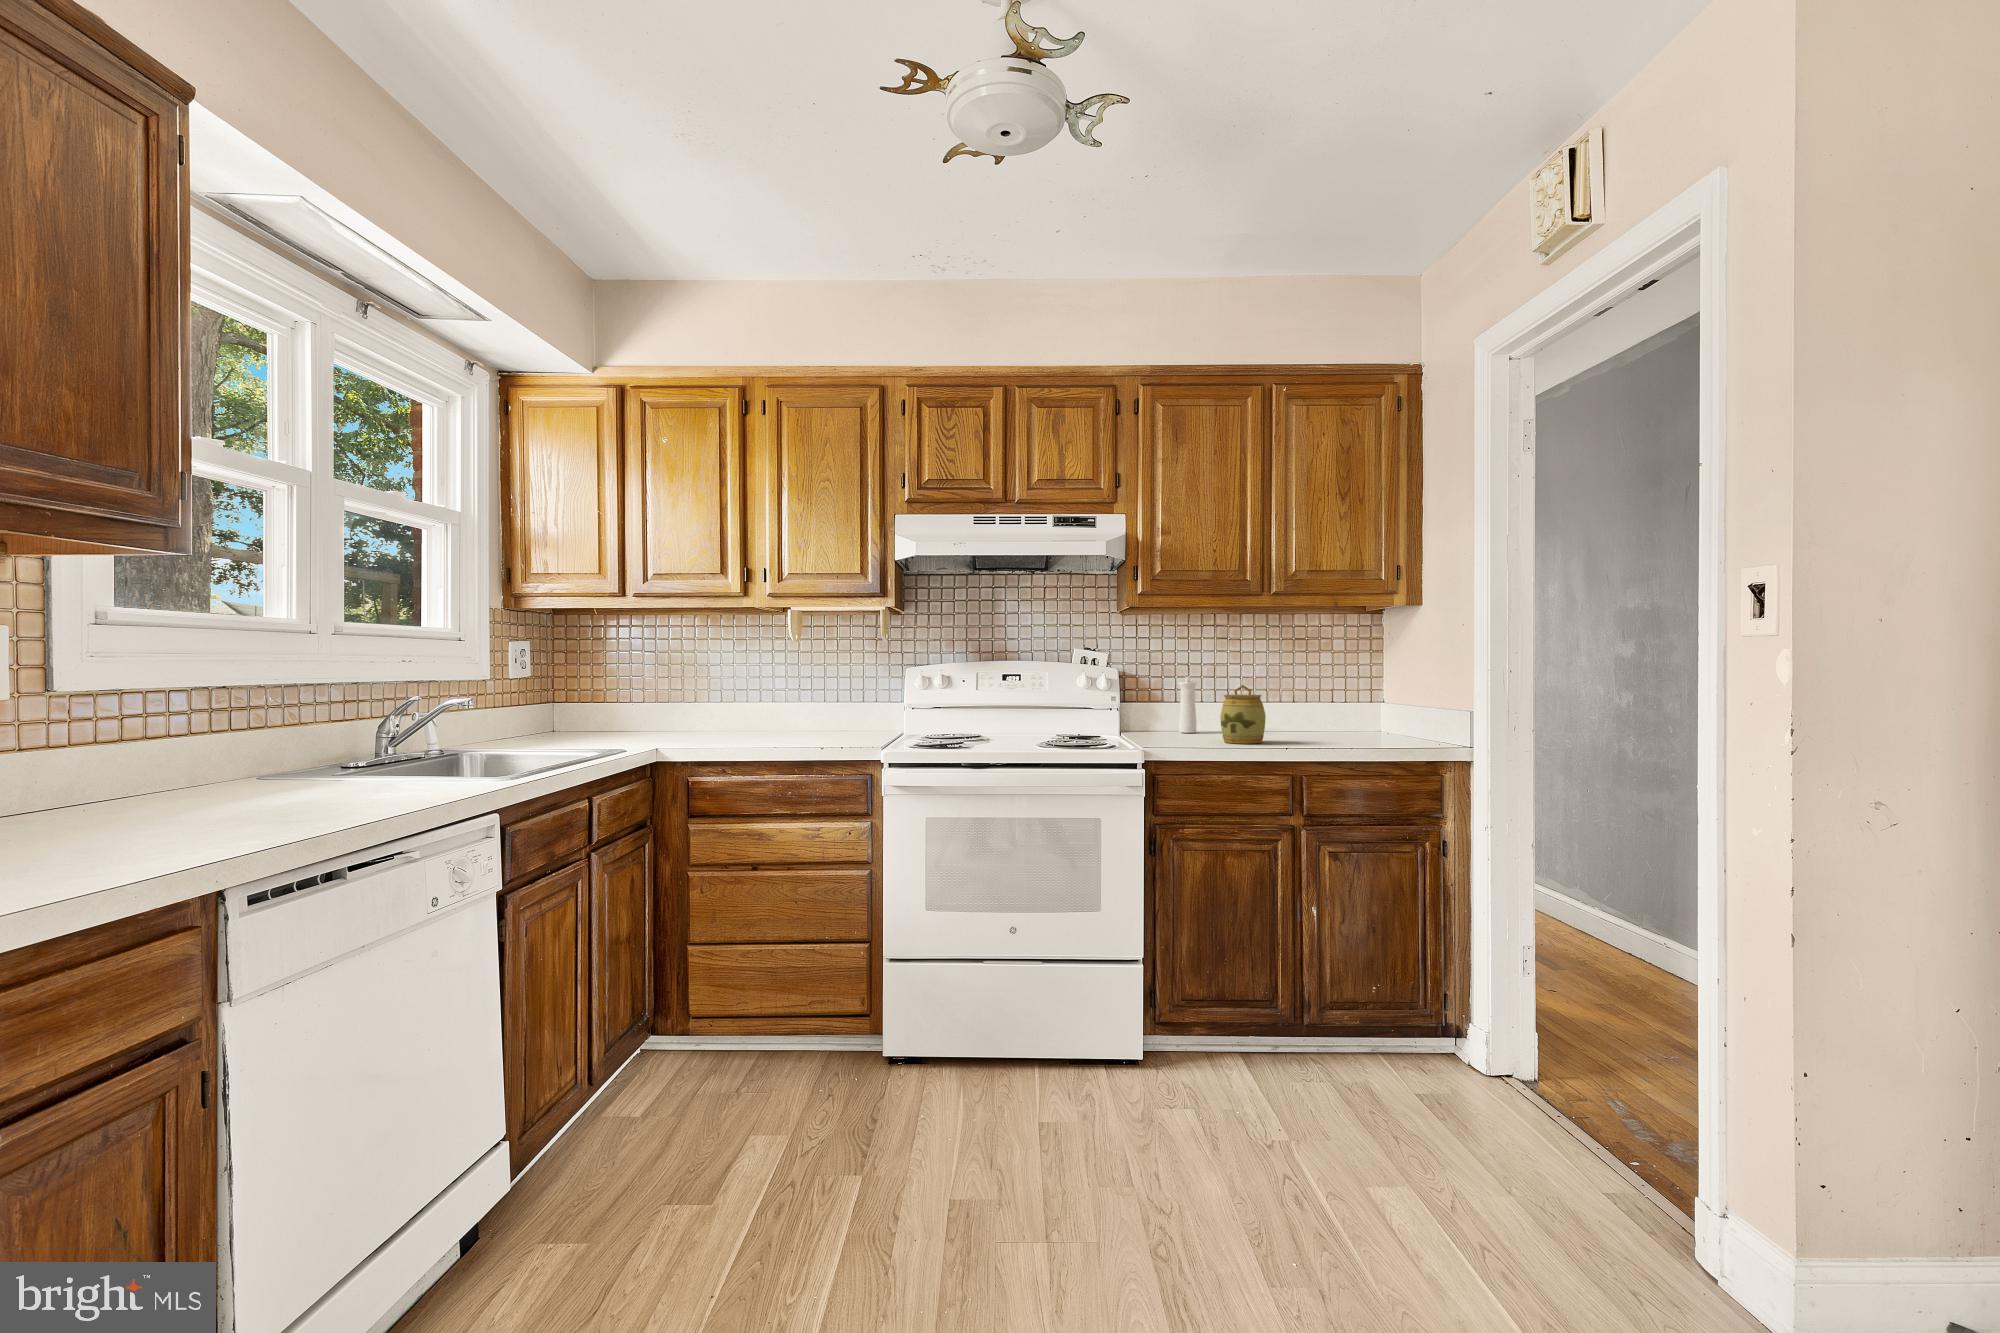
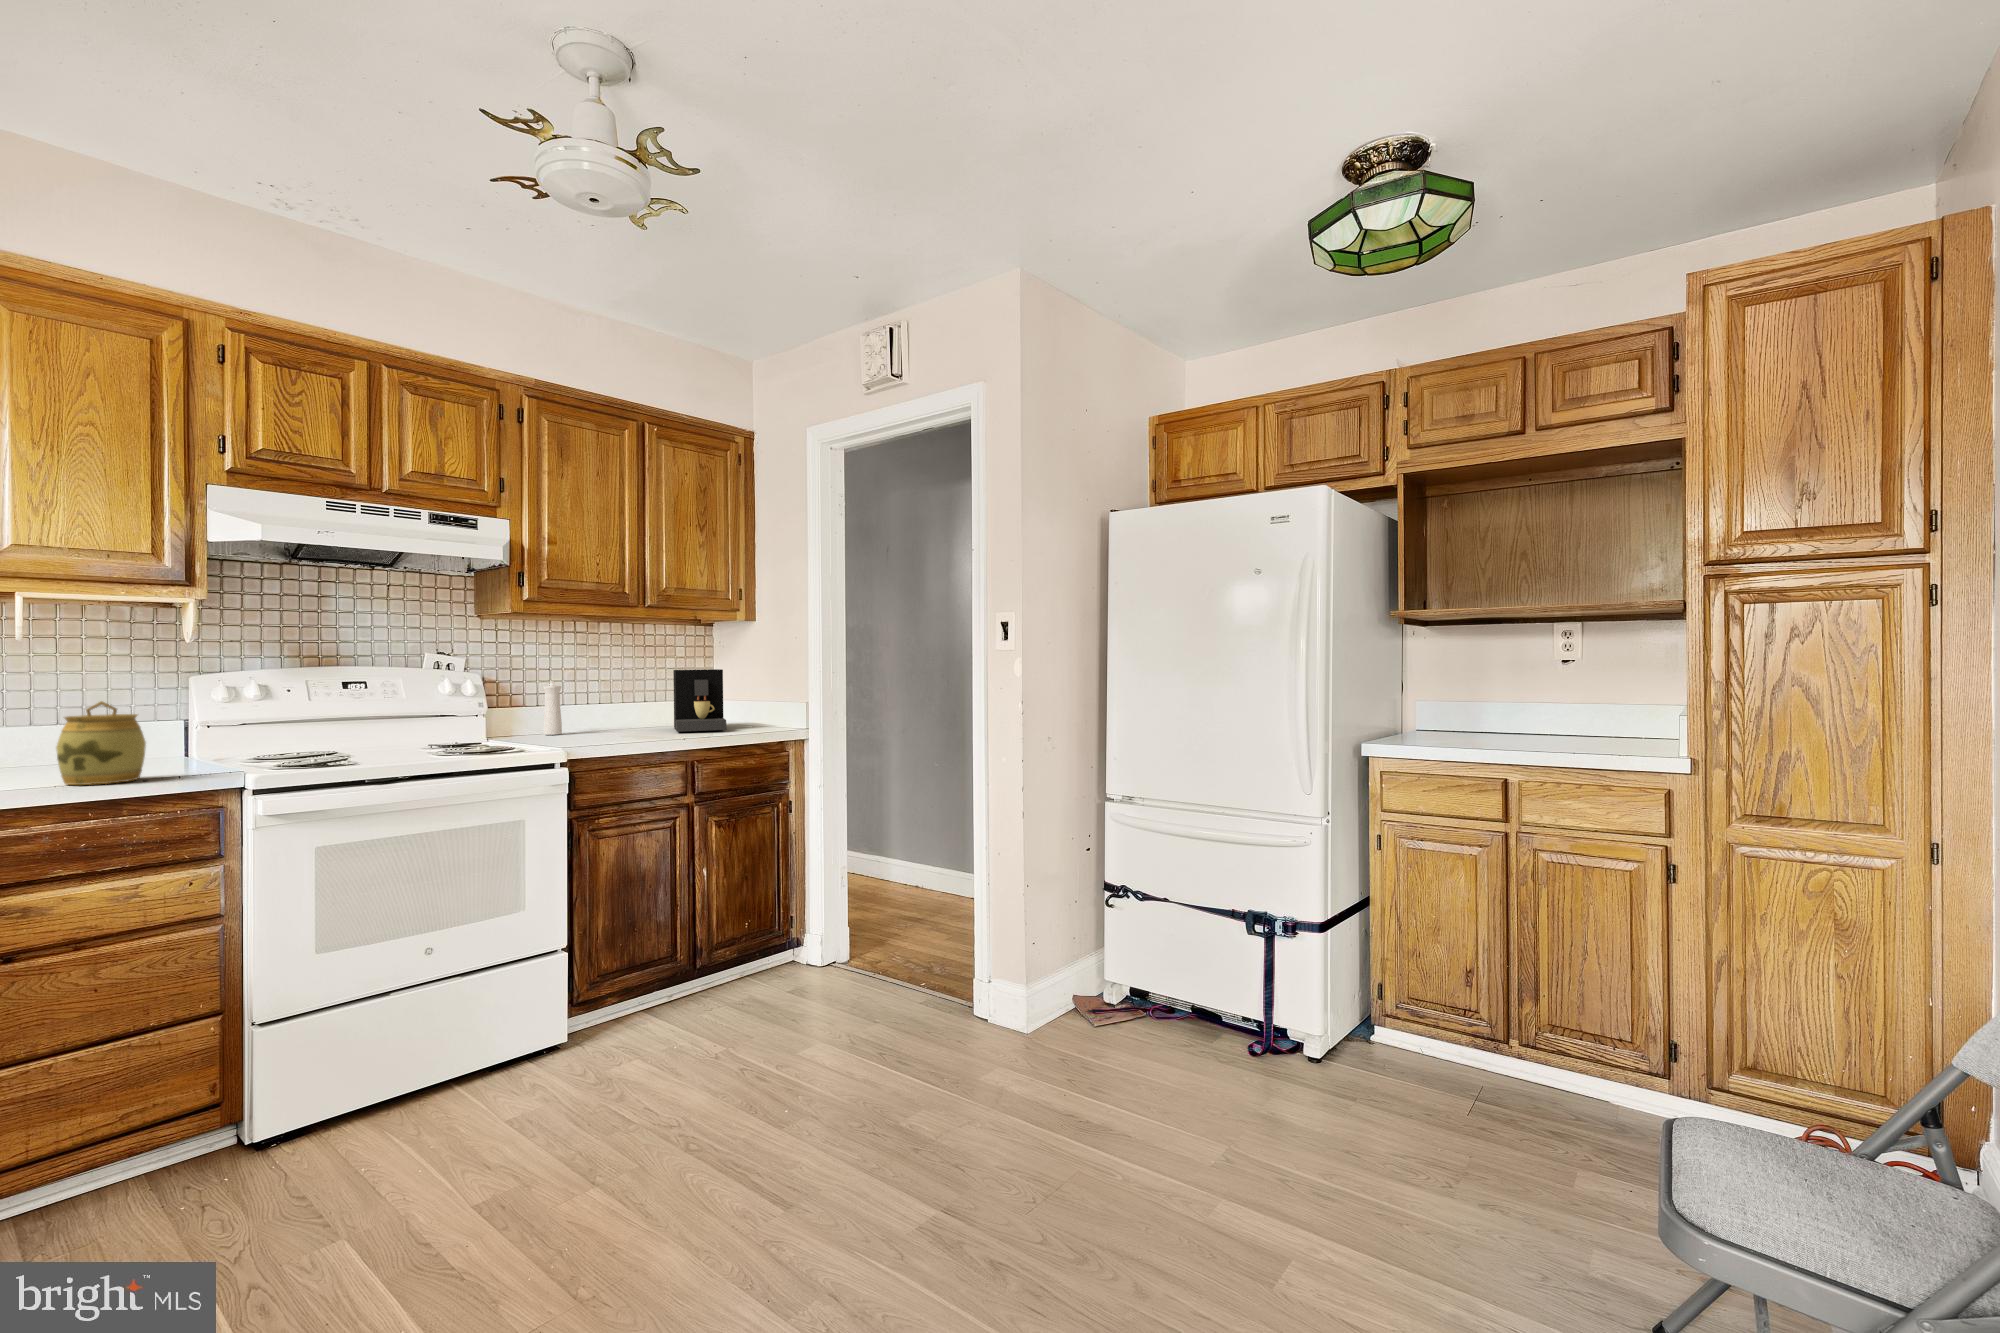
coffee maker: none [1305,666,1382,740] -> present [673,669,726,732]
jar: present [1220,685,1266,744] -> present [56,701,146,785]

